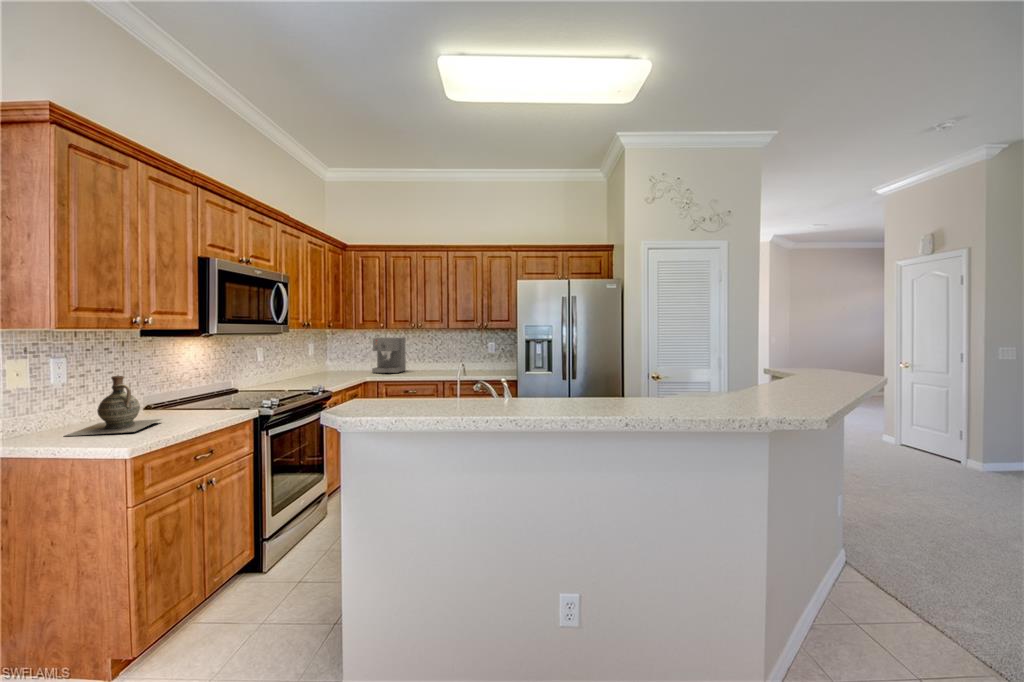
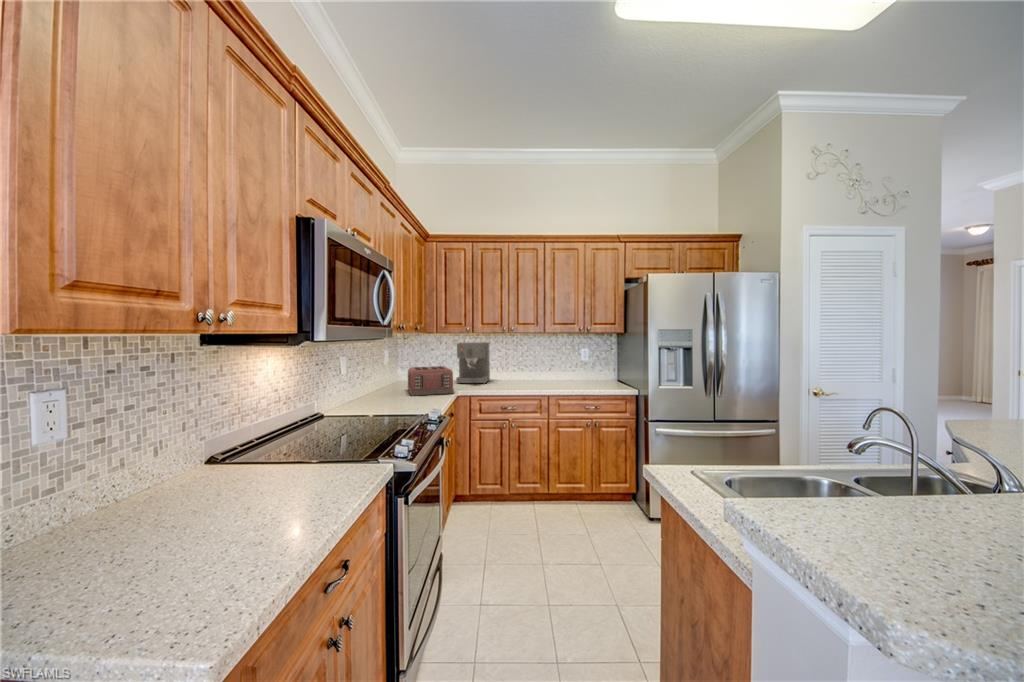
toaster: none [320,357,359,380] -> present [408,366,454,396]
ceramic jug: present [66,376,161,436] -> none [47,424,252,570]

